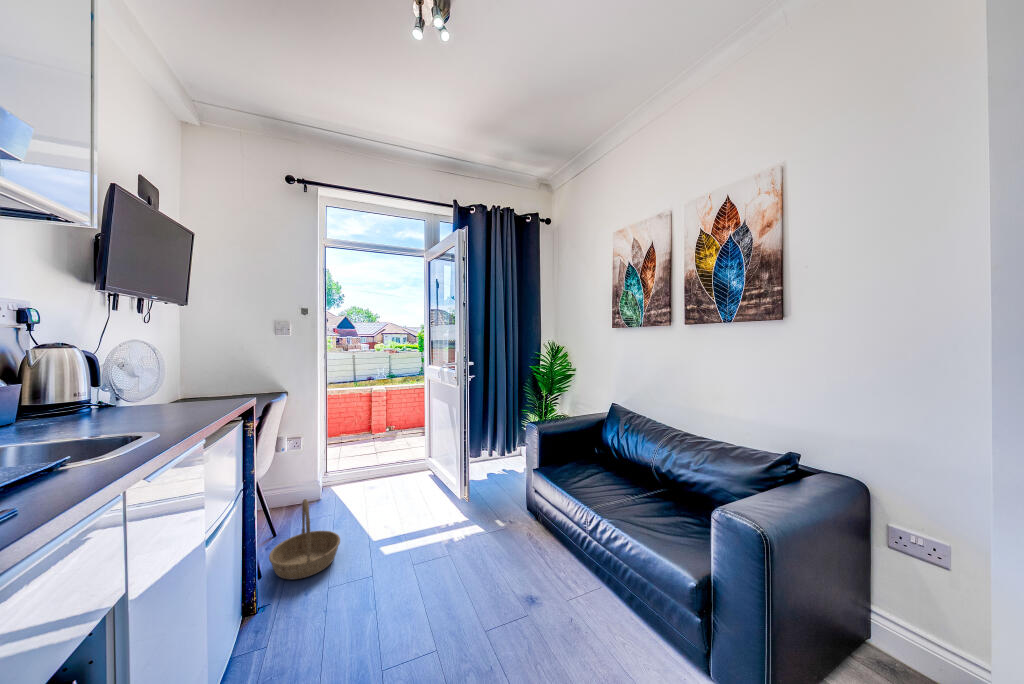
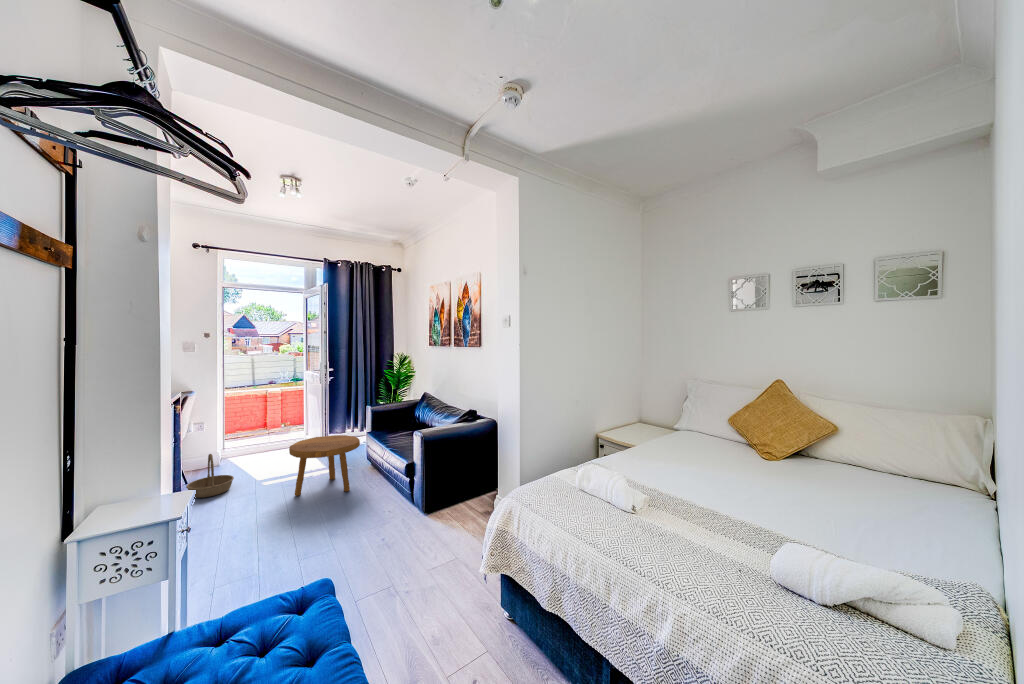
footstool: none [432,474,547,595] -> present [289,435,360,496]

